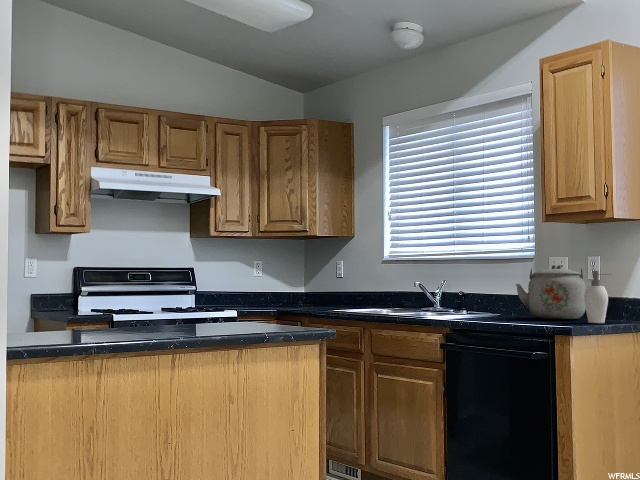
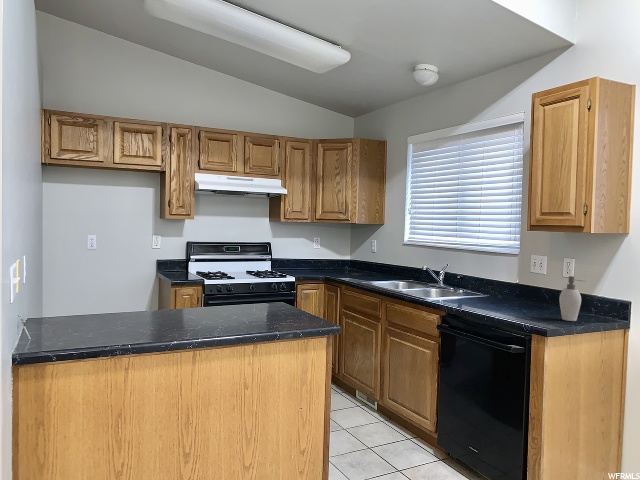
kettle: present [516,265,586,319] -> none [501,265,561,311]

